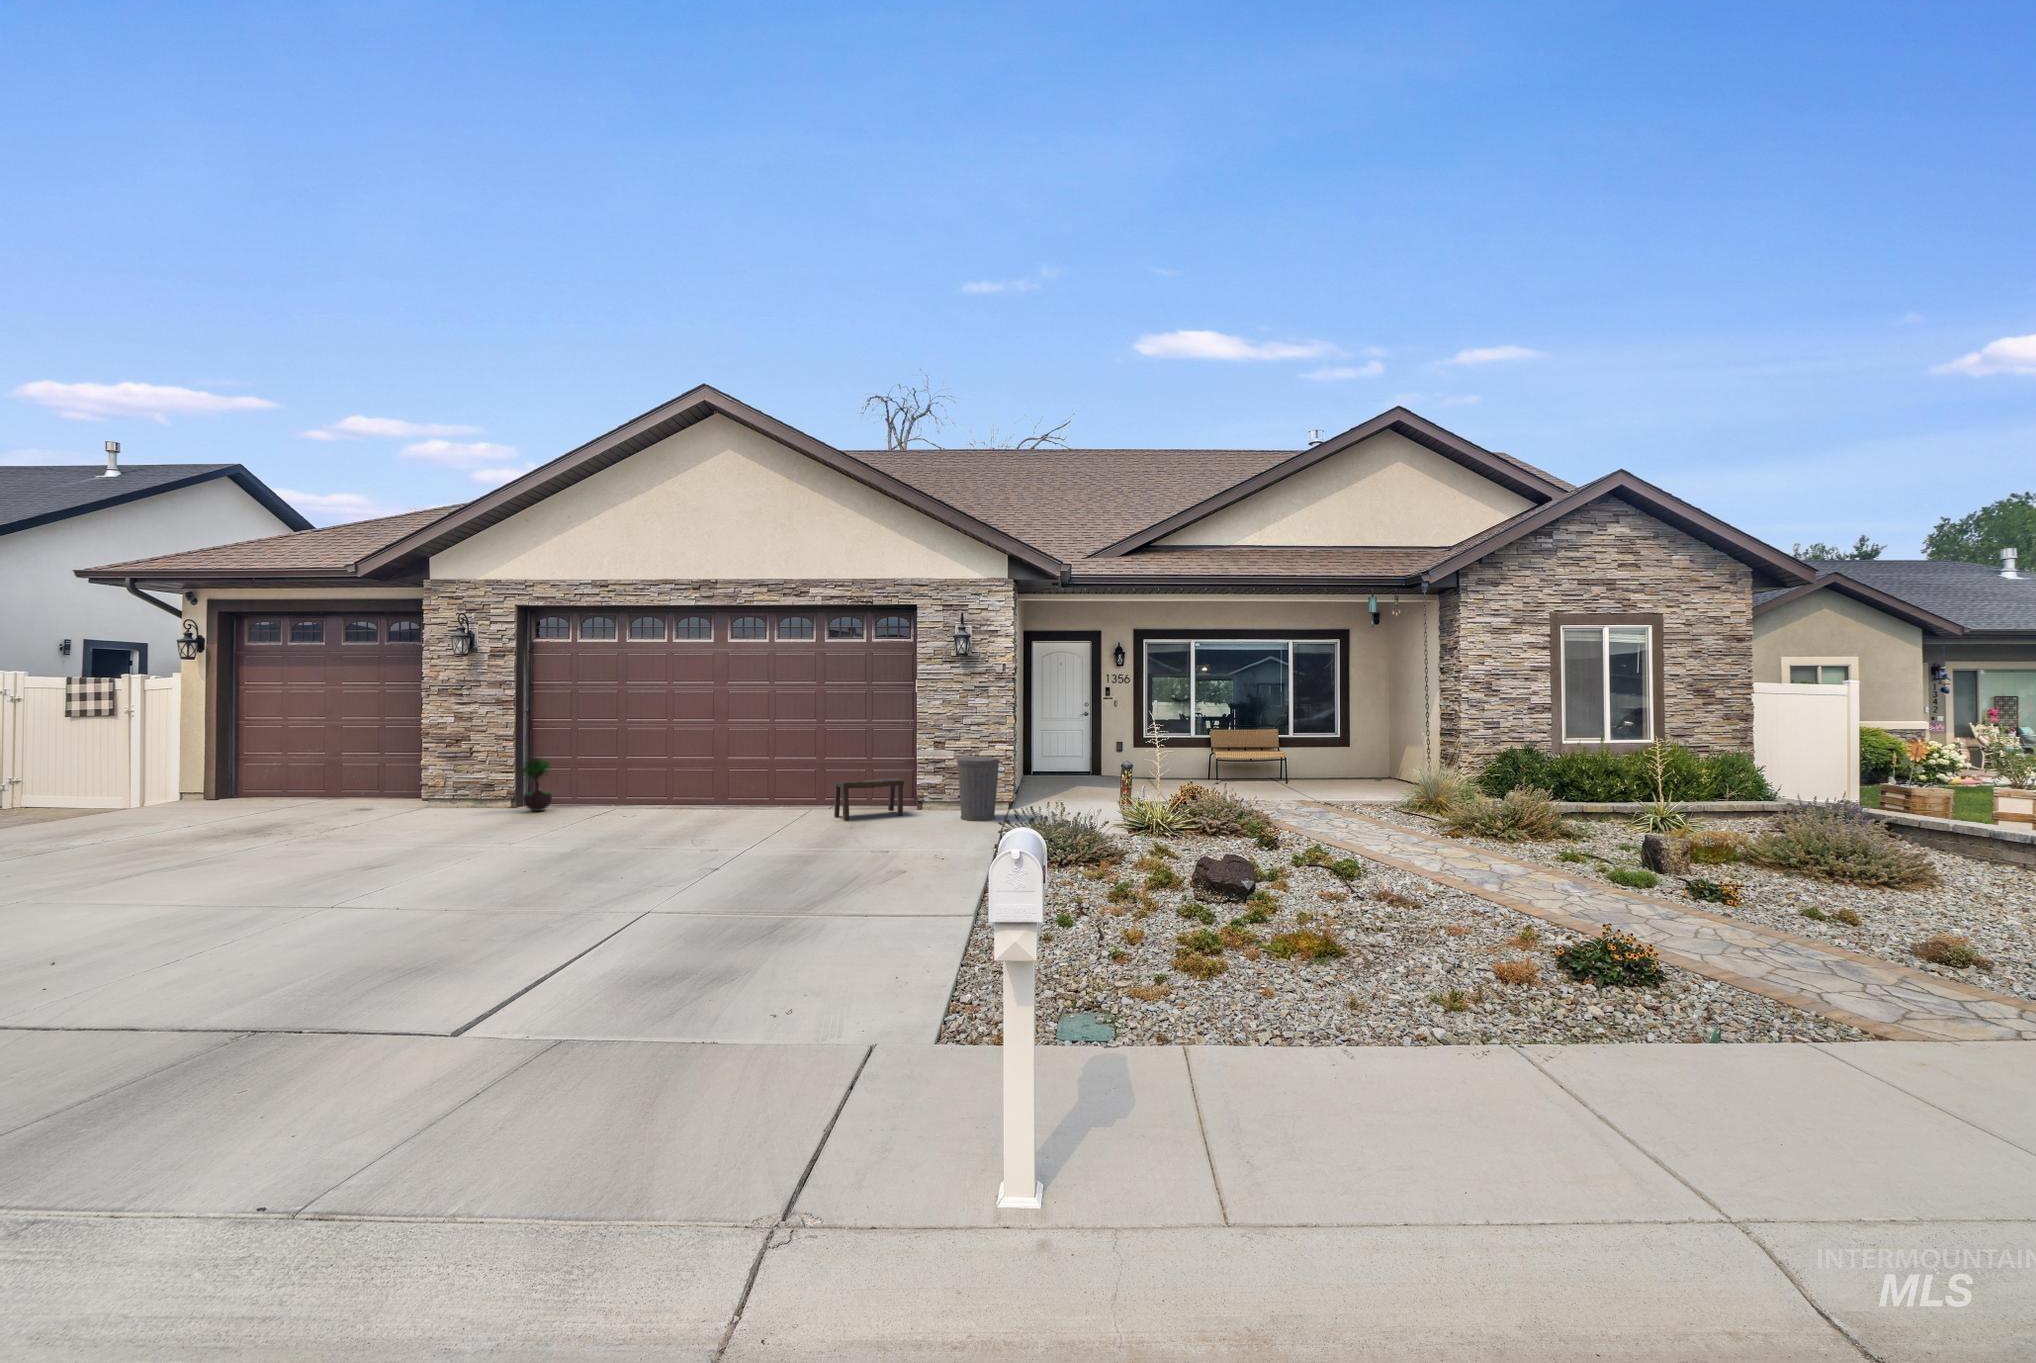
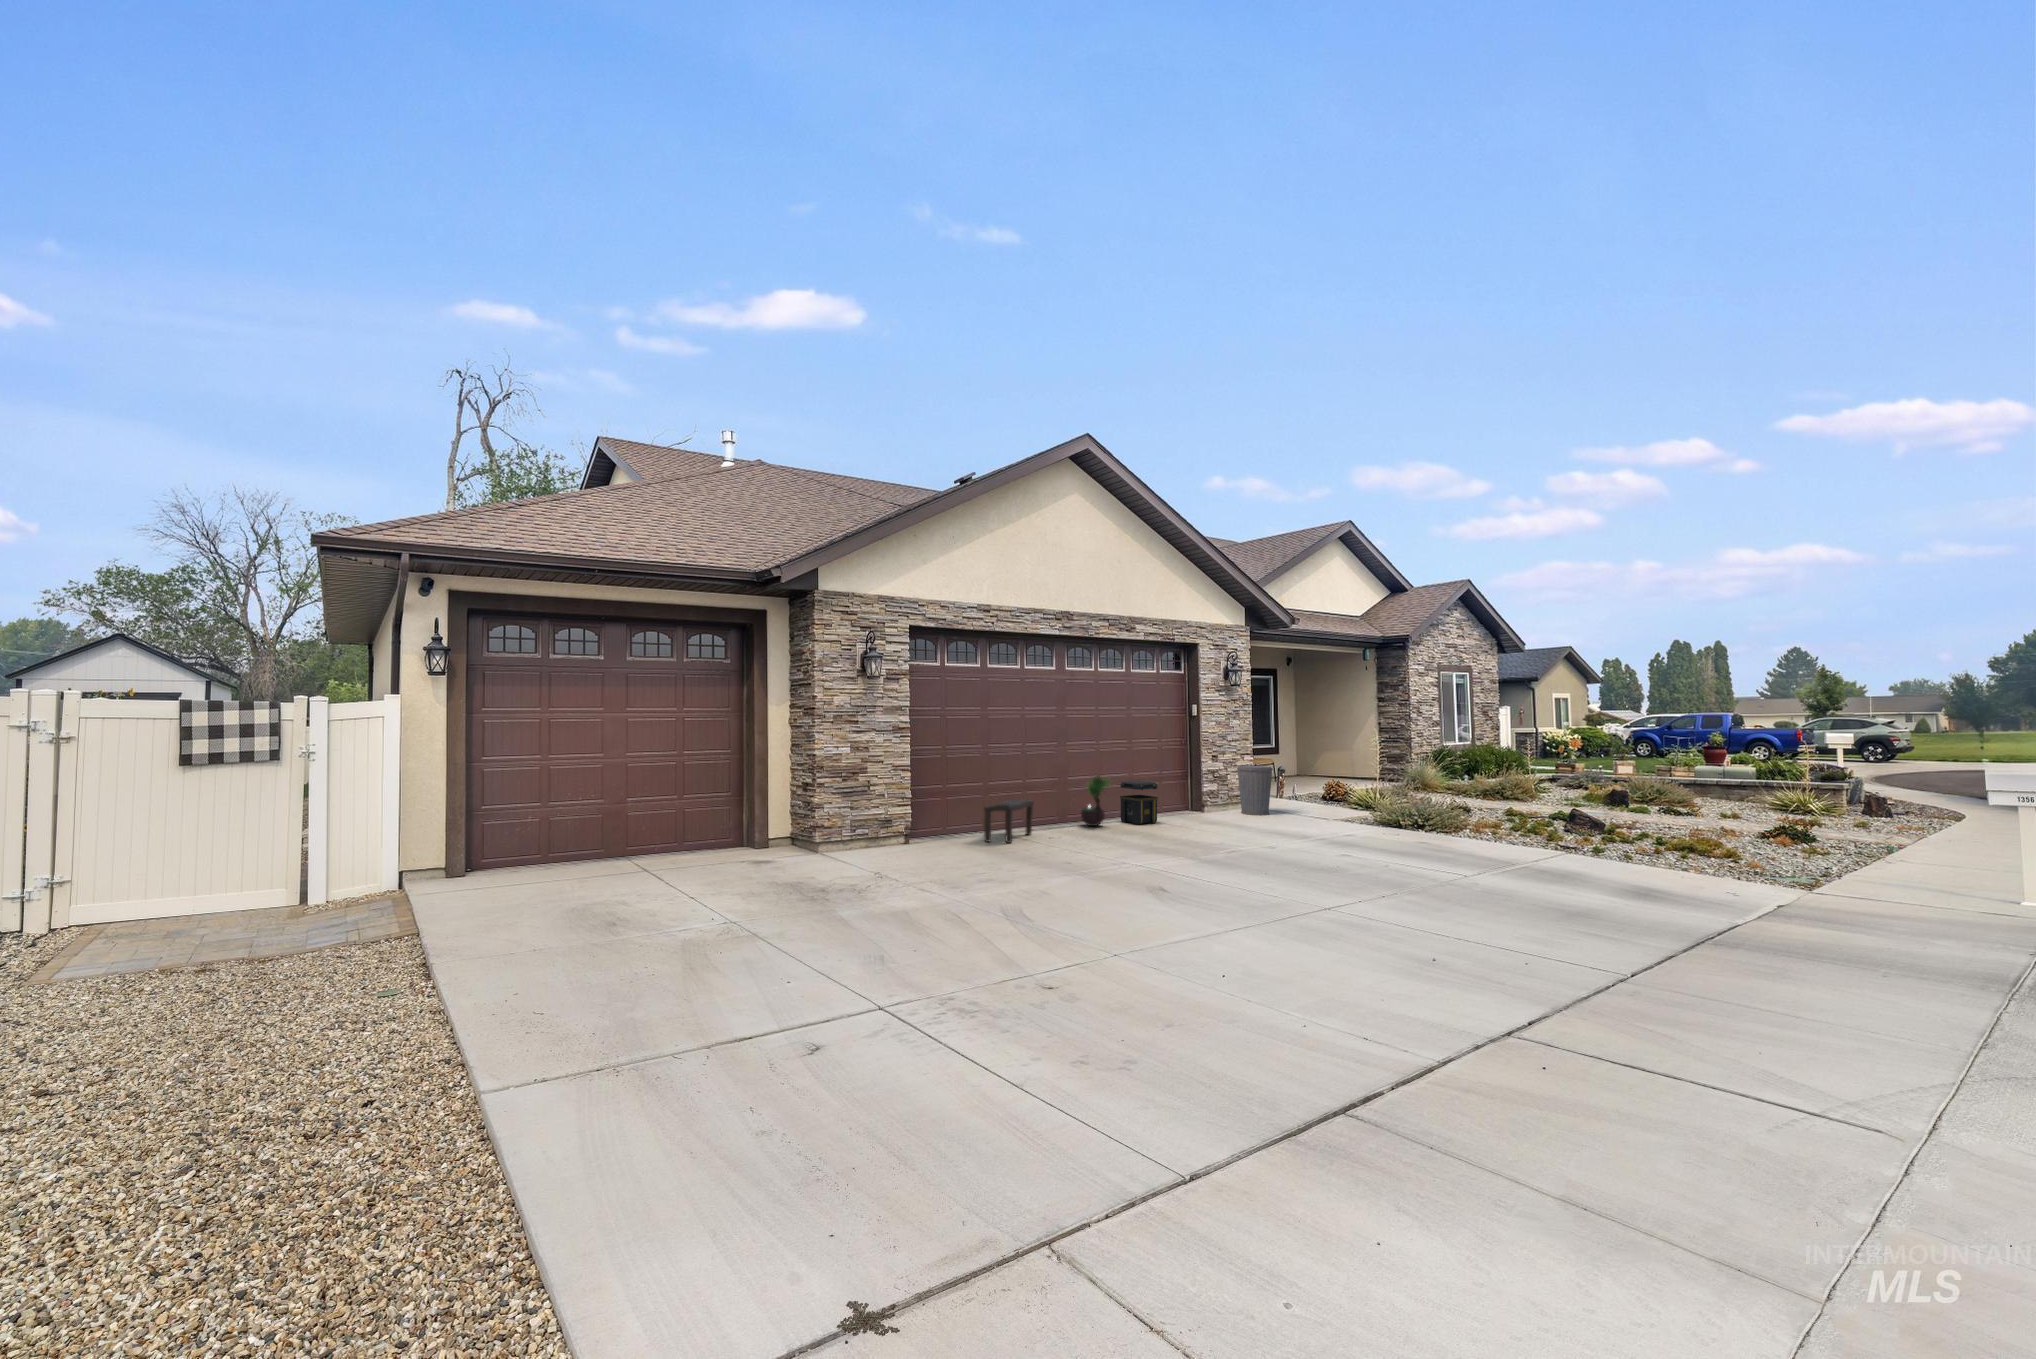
potted tree: present [520,757,552,811] -> present [1081,776,1110,826]
toolbox: none [781,766,821,816] -> present [1120,781,1158,824]
bench: present [834,778,904,820] -> present [984,800,1034,843]

